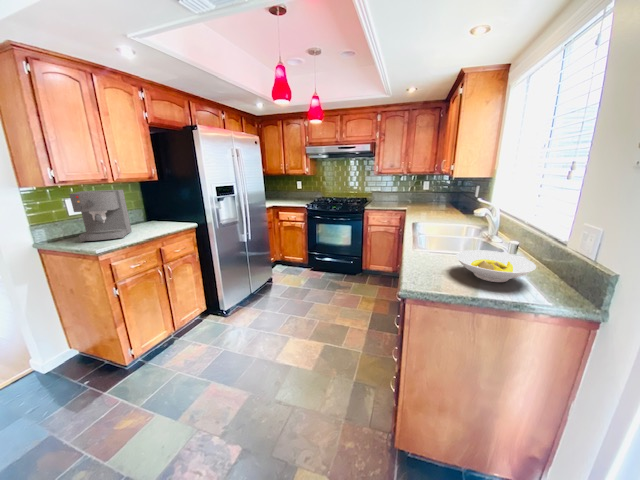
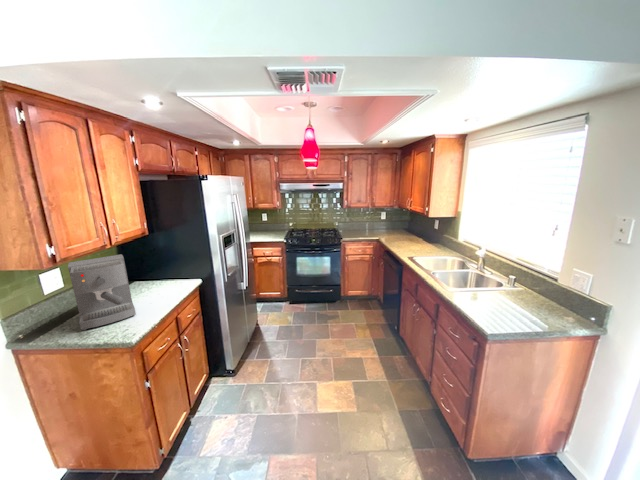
bowl: present [456,250,536,282] -> none [492,288,553,315]

